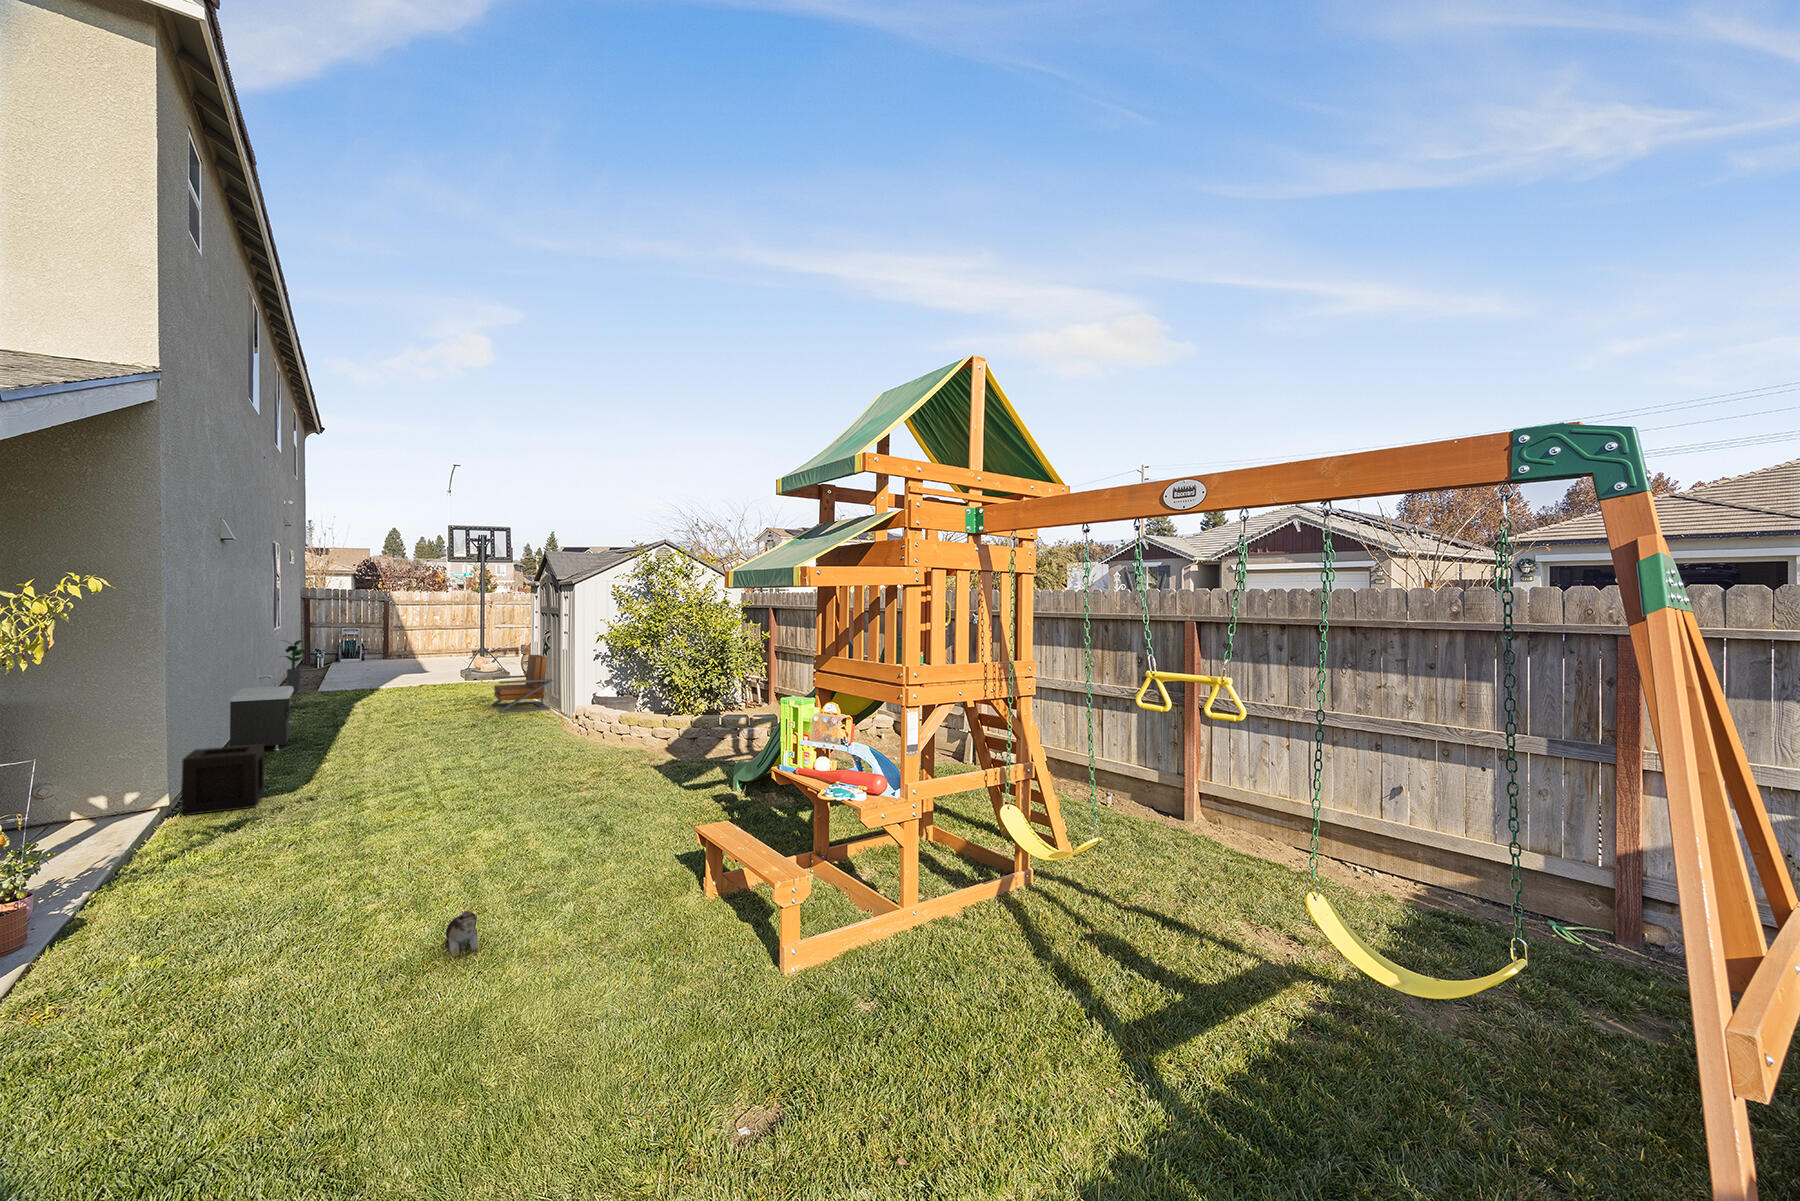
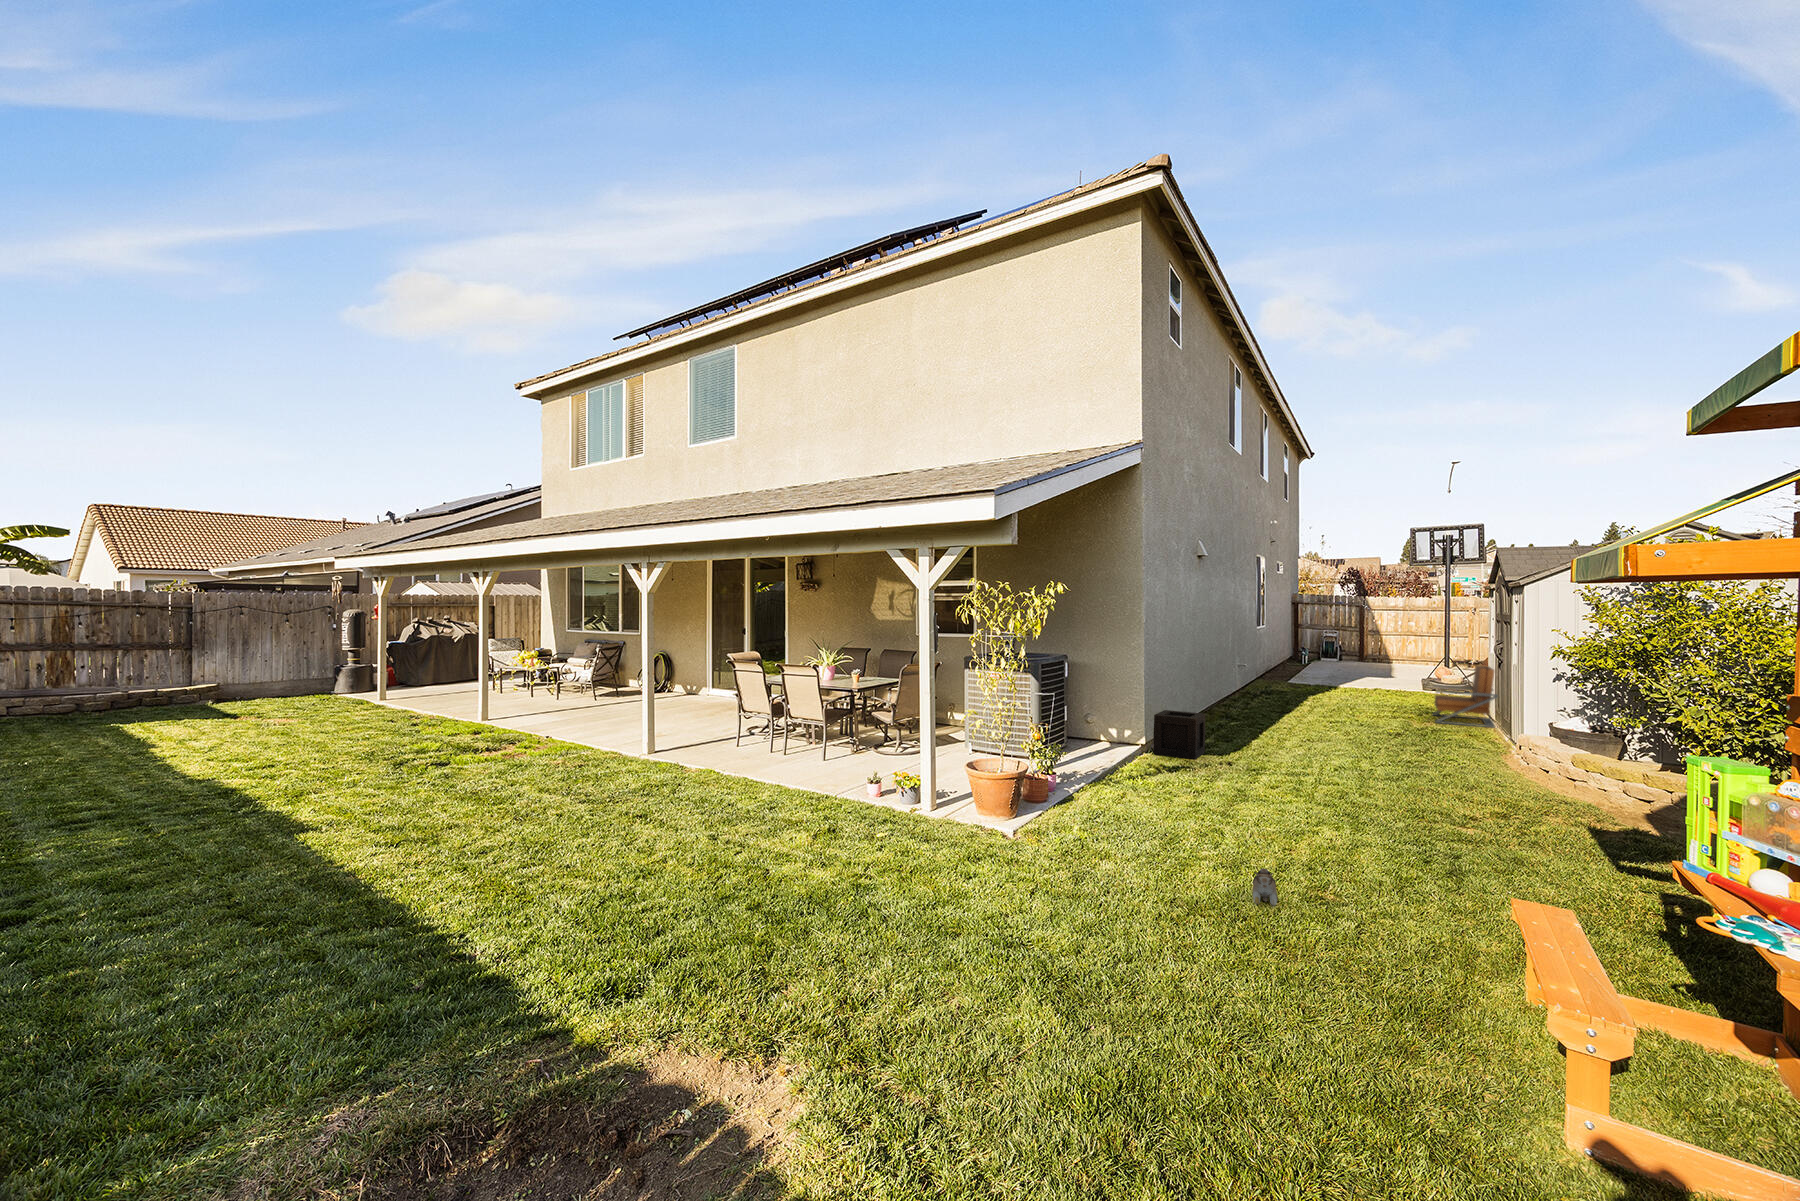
potted plant: present [281,640,306,694] -> none [1256,637,1278,682]
storage bench: present [230,686,294,750] -> none [1201,672,1247,723]

